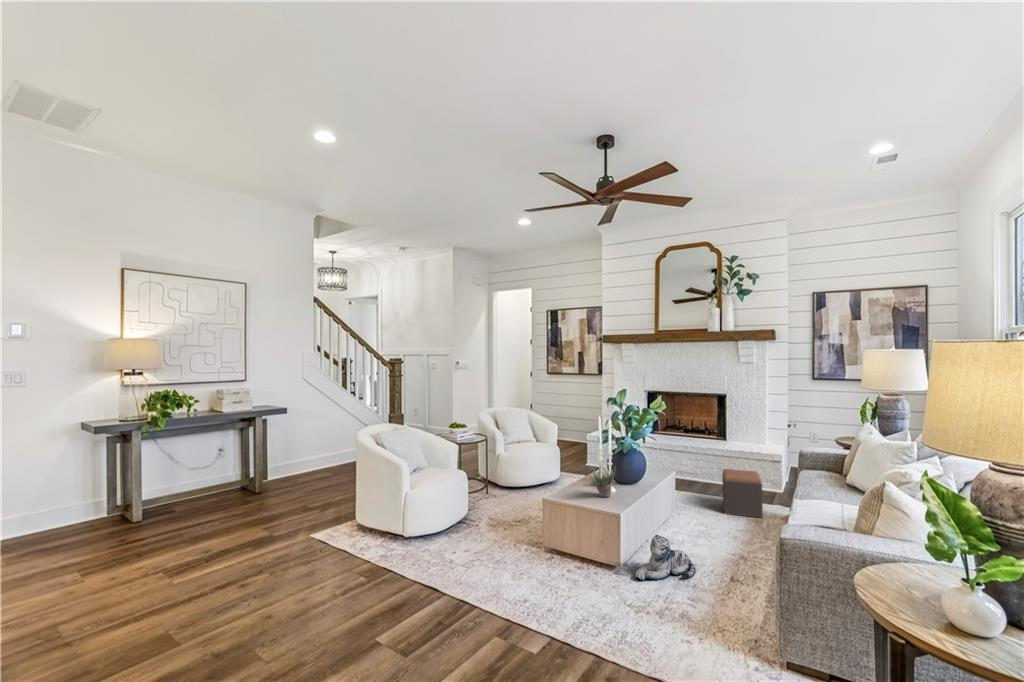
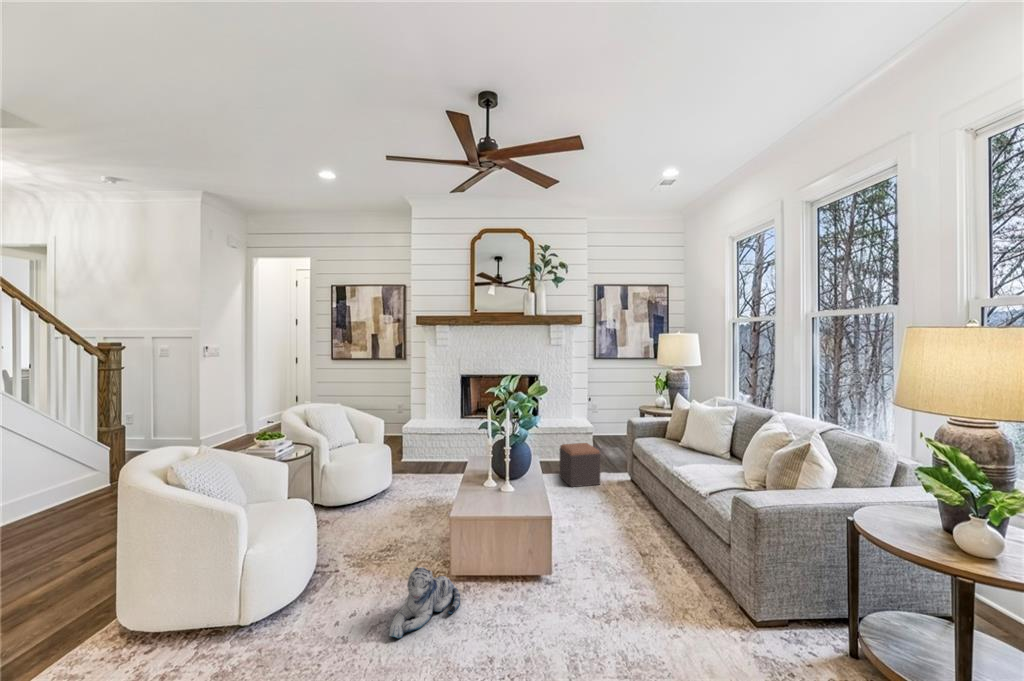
succulent plant: present [583,463,616,497] -> none [493,456,524,498]
plush toy: present [635,535,696,581] -> present [389,567,460,638]

